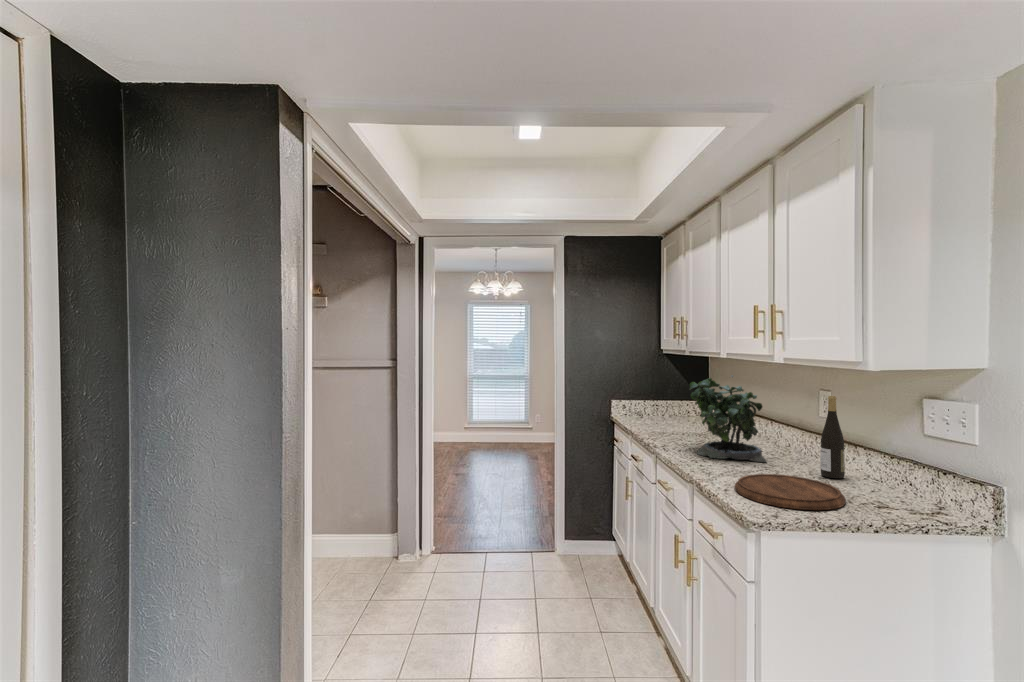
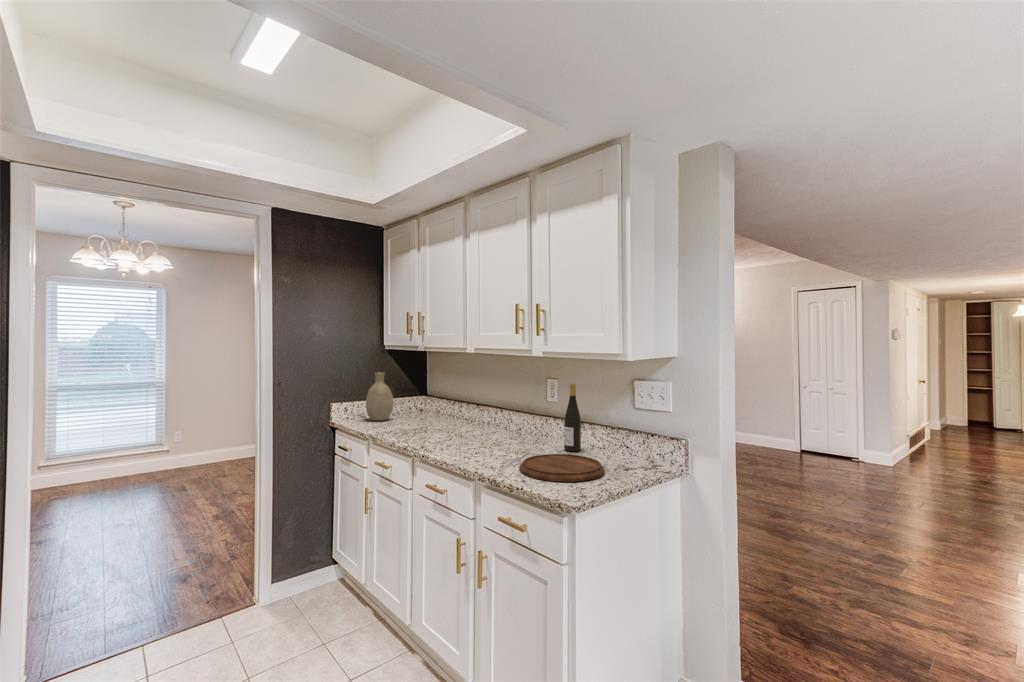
decorative vase: none [636,375,663,422] -> present [366,372,393,421]
potted plant: present [689,376,766,462] -> none [447,369,519,449]

